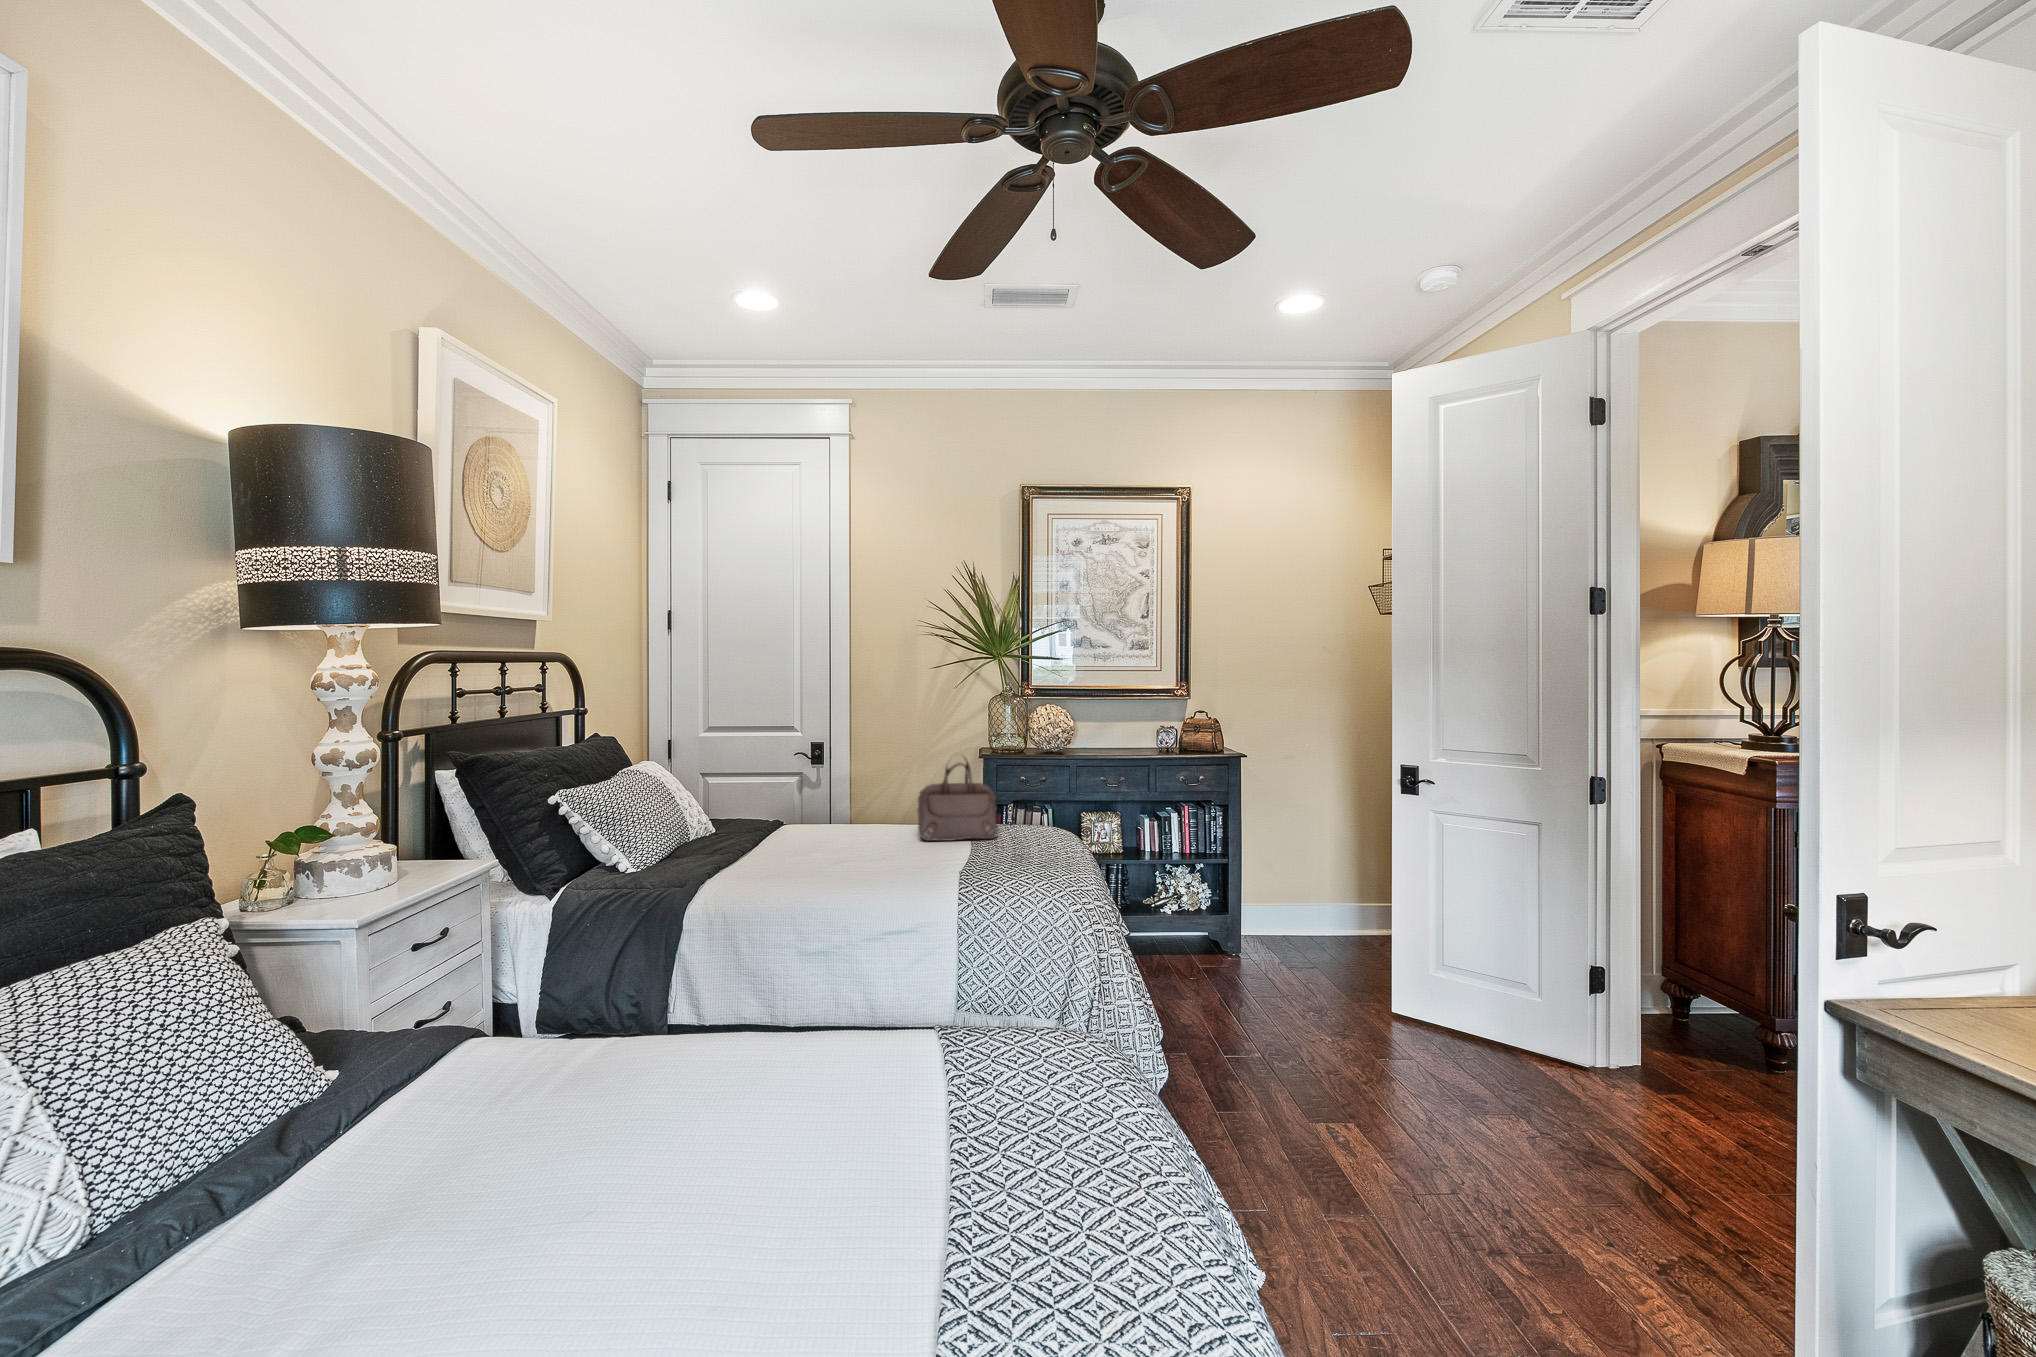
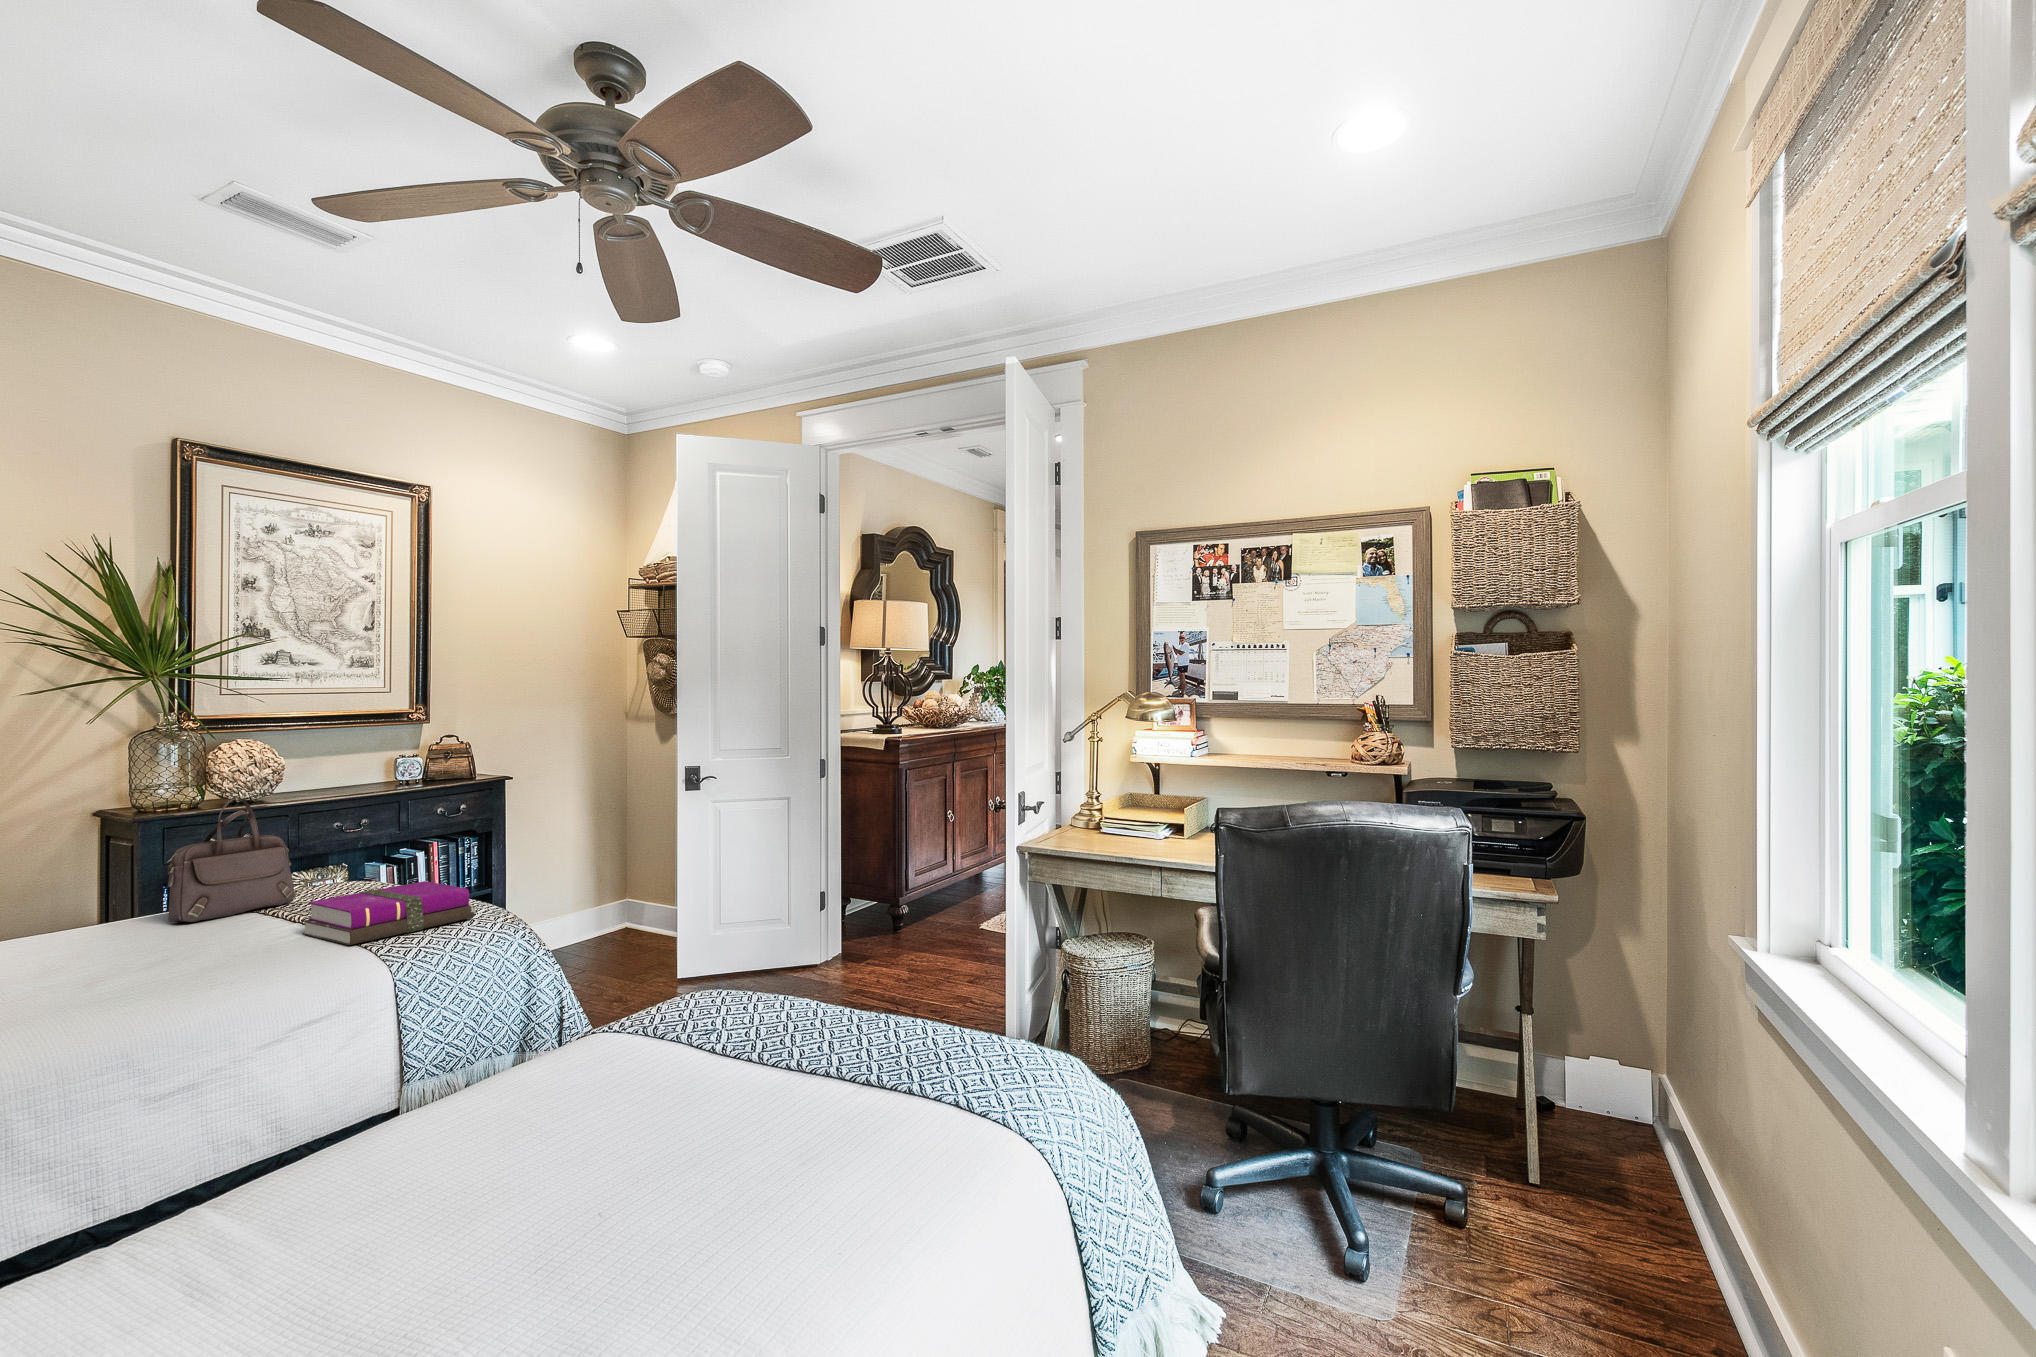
notebook: none [950,841,1051,883] -> present [302,881,475,945]

